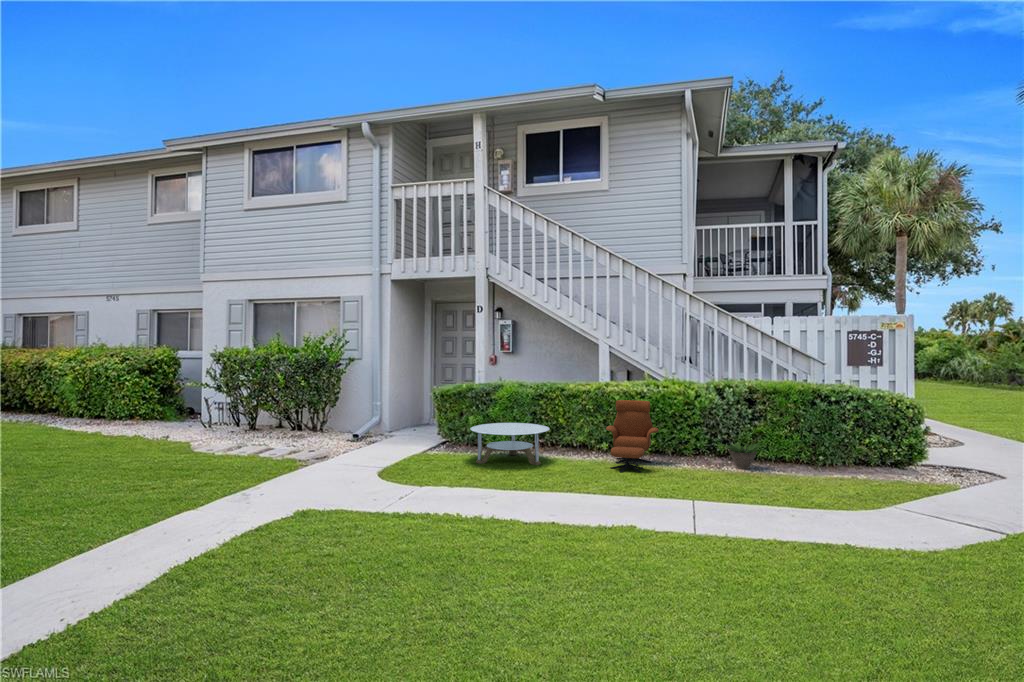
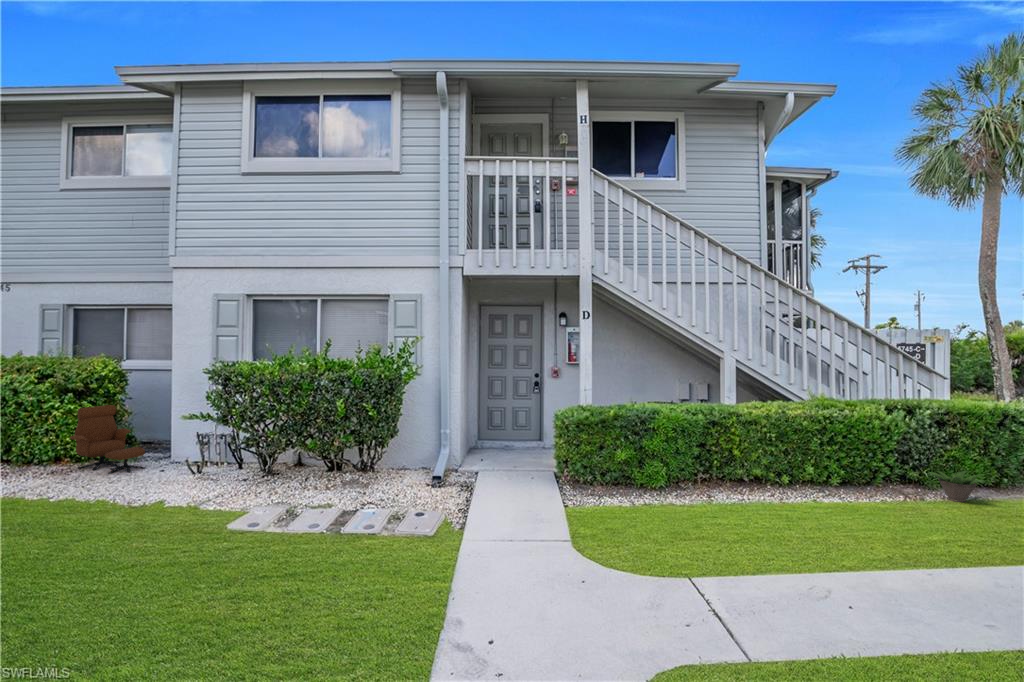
lounge chair: present [606,400,659,473] -> present [70,405,146,474]
round table: present [470,423,549,465] -> none [659,457,766,518]

